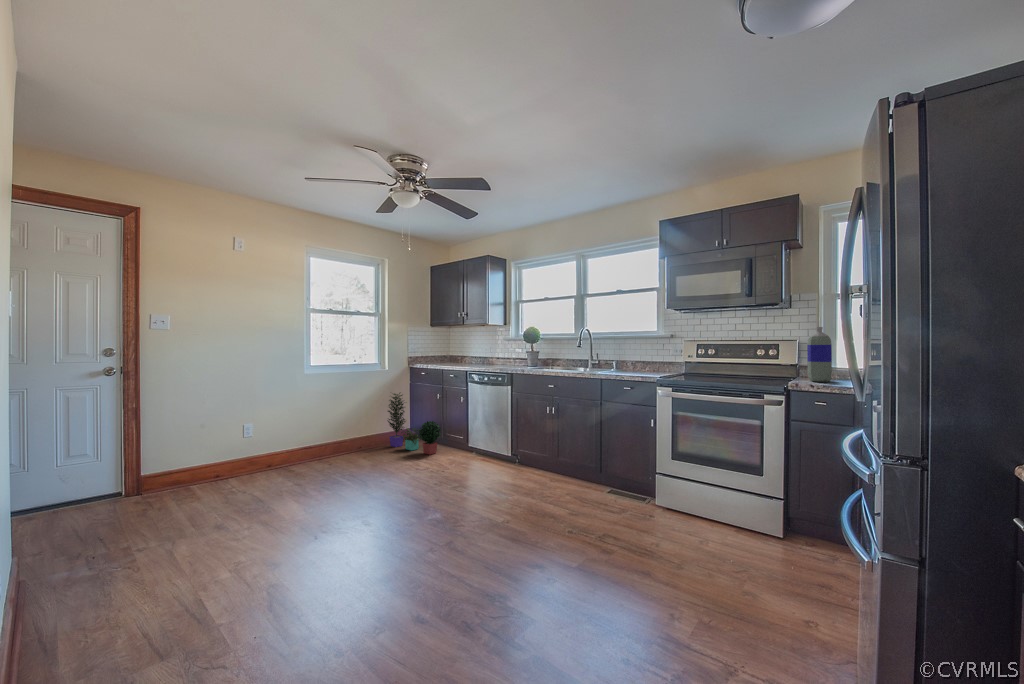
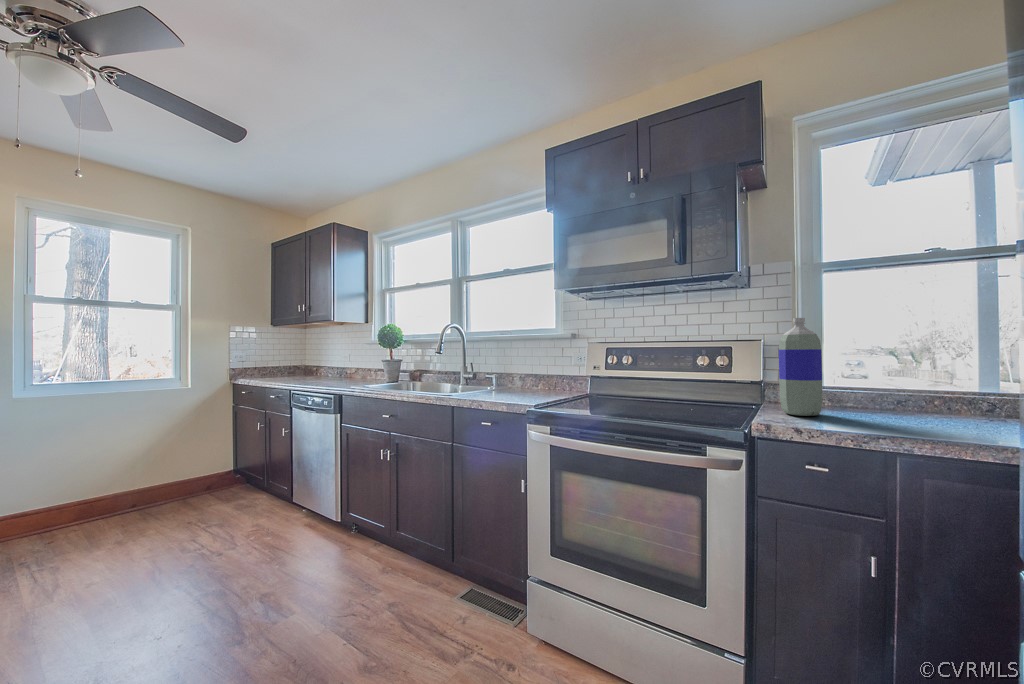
potted plant: present [387,393,441,455] -> none [179,419,253,516]

